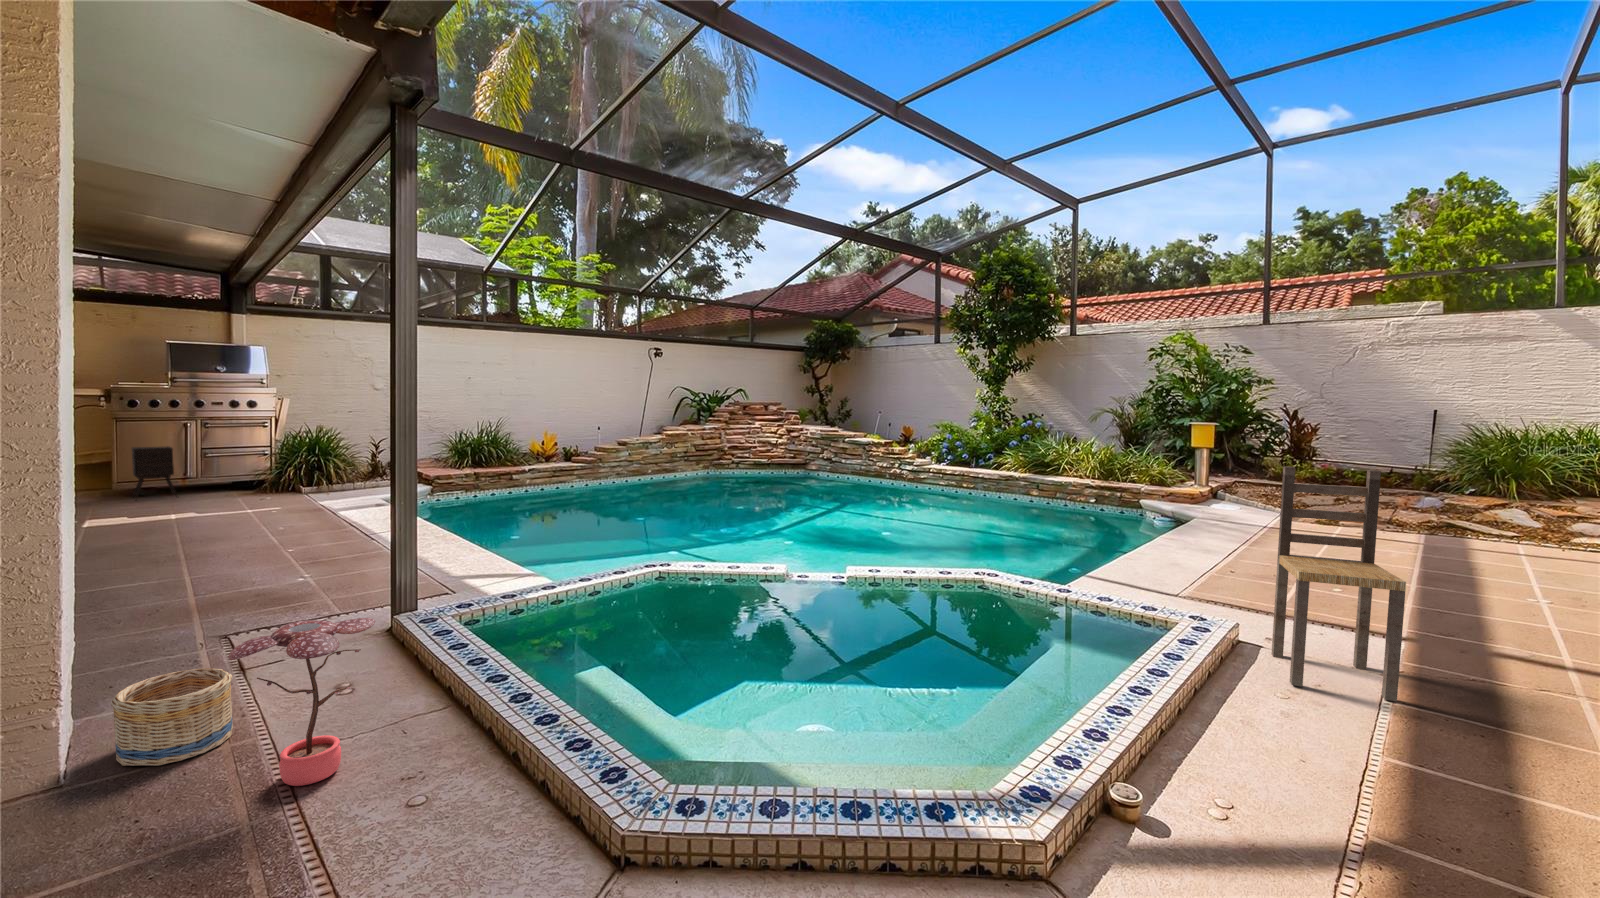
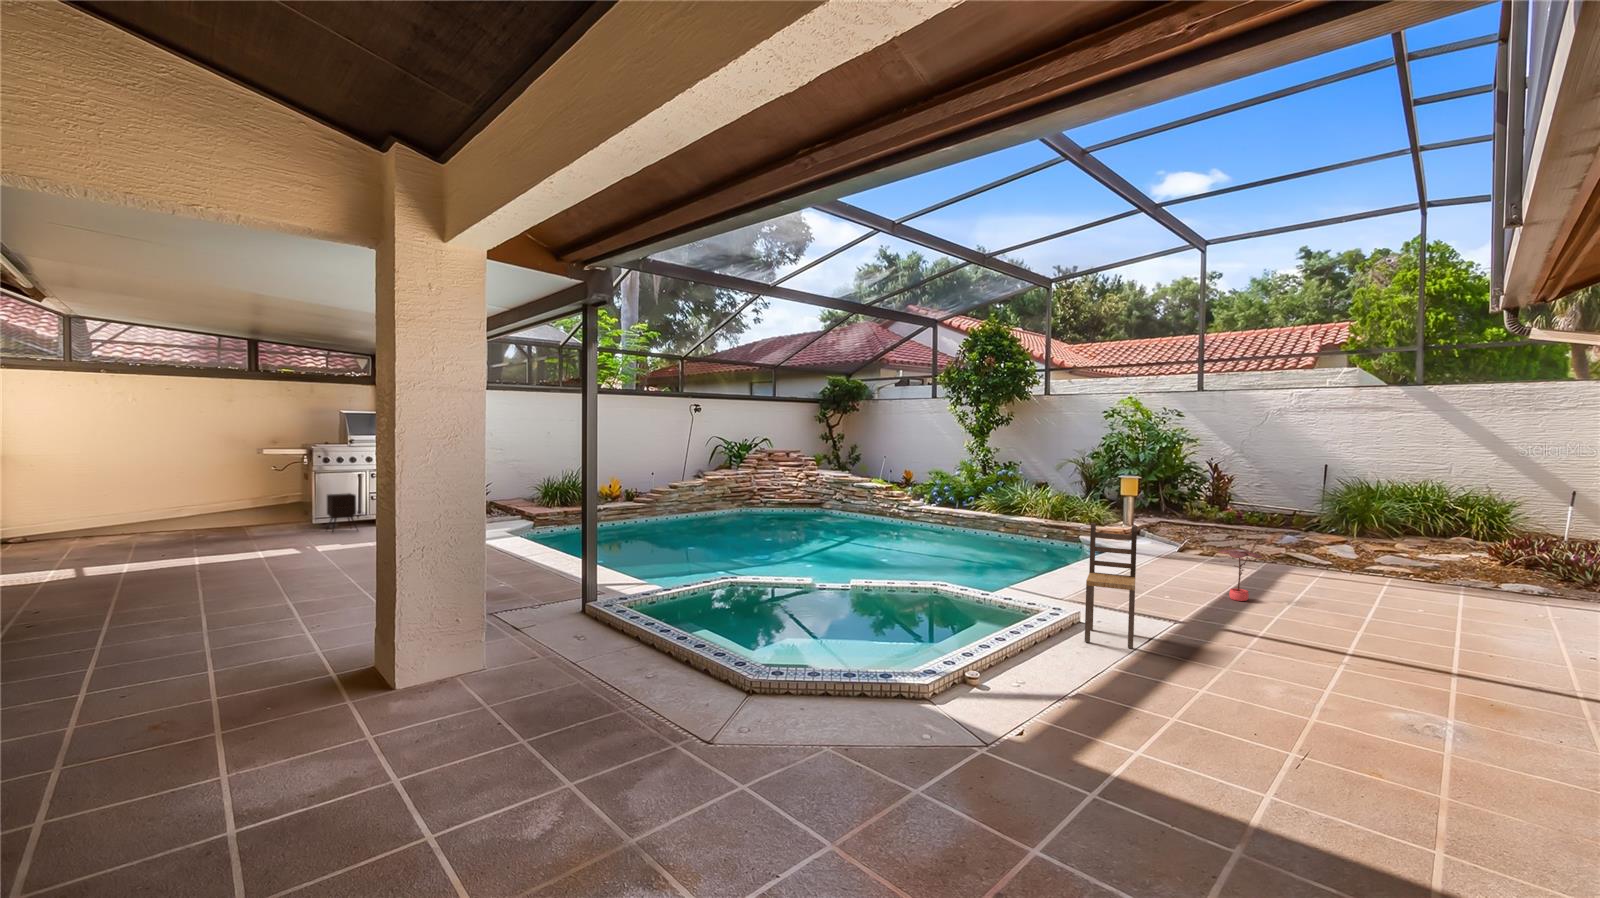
potted plant: present [228,618,375,786] -> present [1218,549,1263,601]
basket: present [111,668,233,766] -> none [510,622,554,662]

